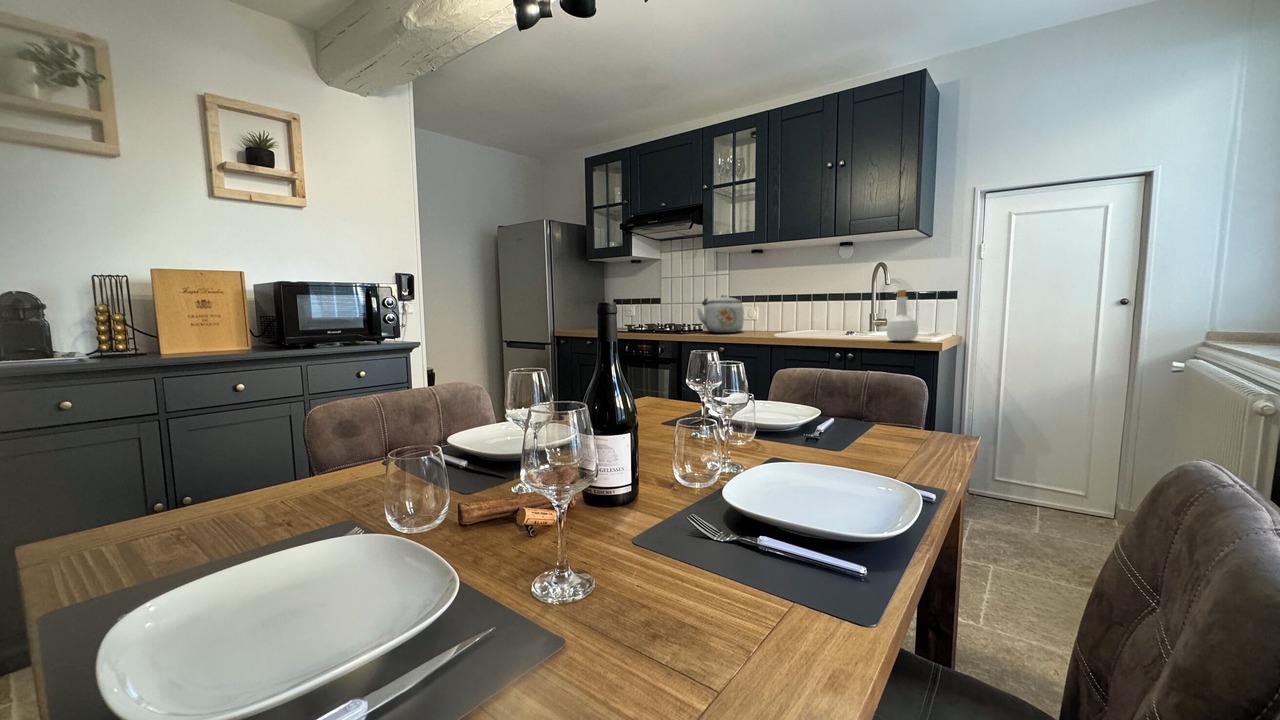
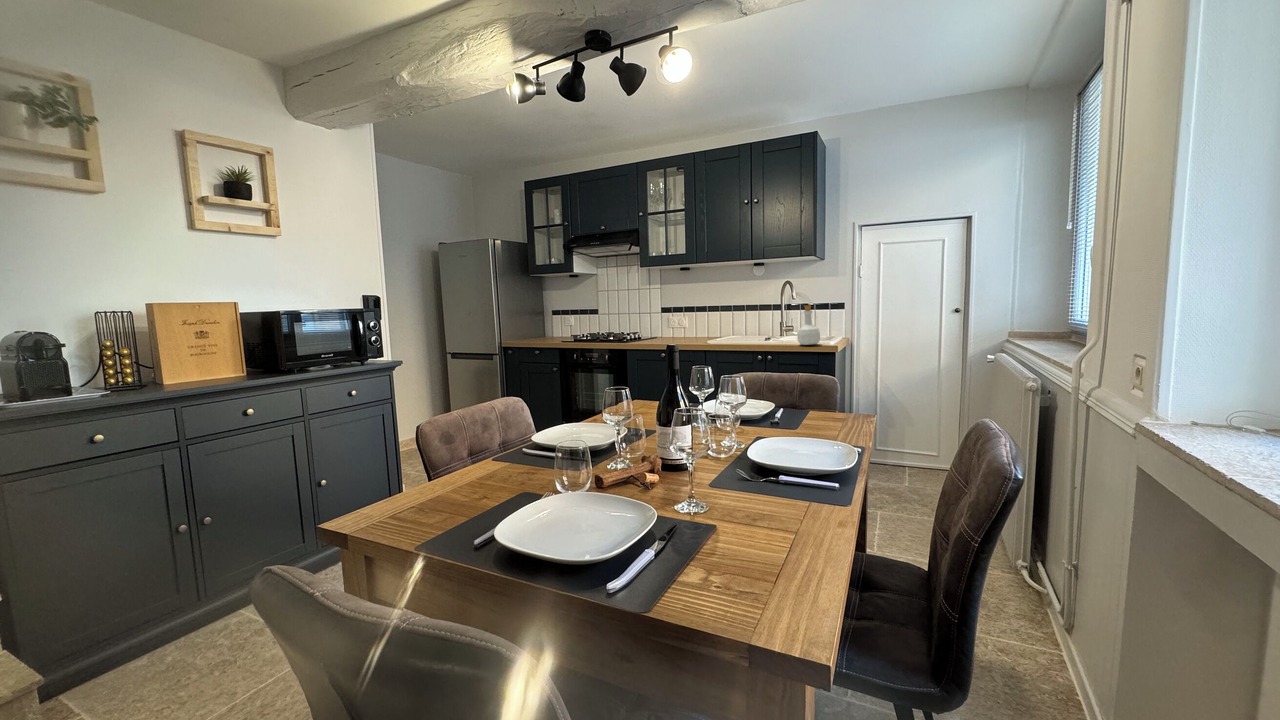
kettle: present [697,295,744,333] -> none [639,308,679,341]

